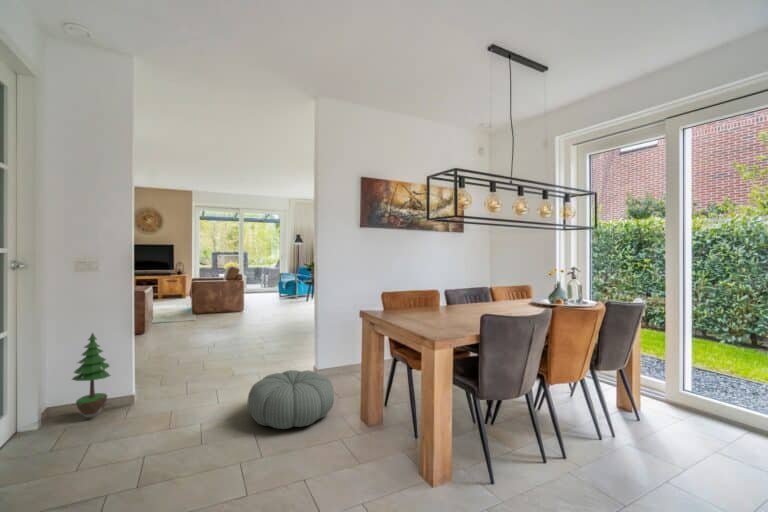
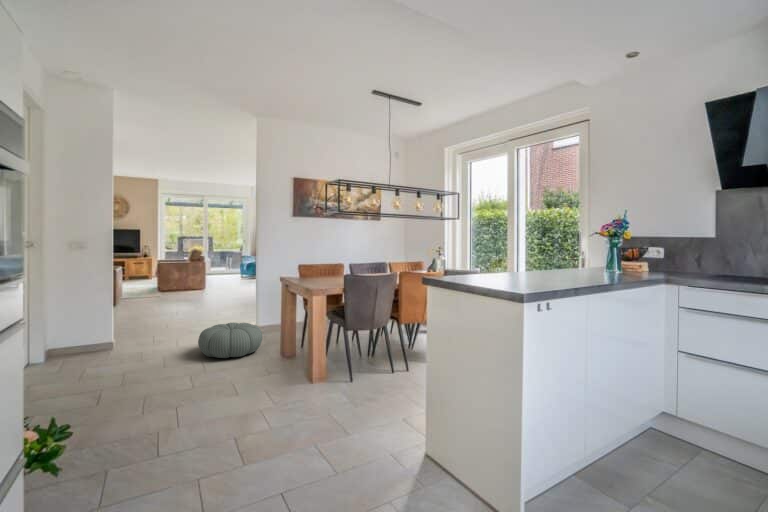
potted tree: present [72,333,110,418] -> none [68,293,97,355]

